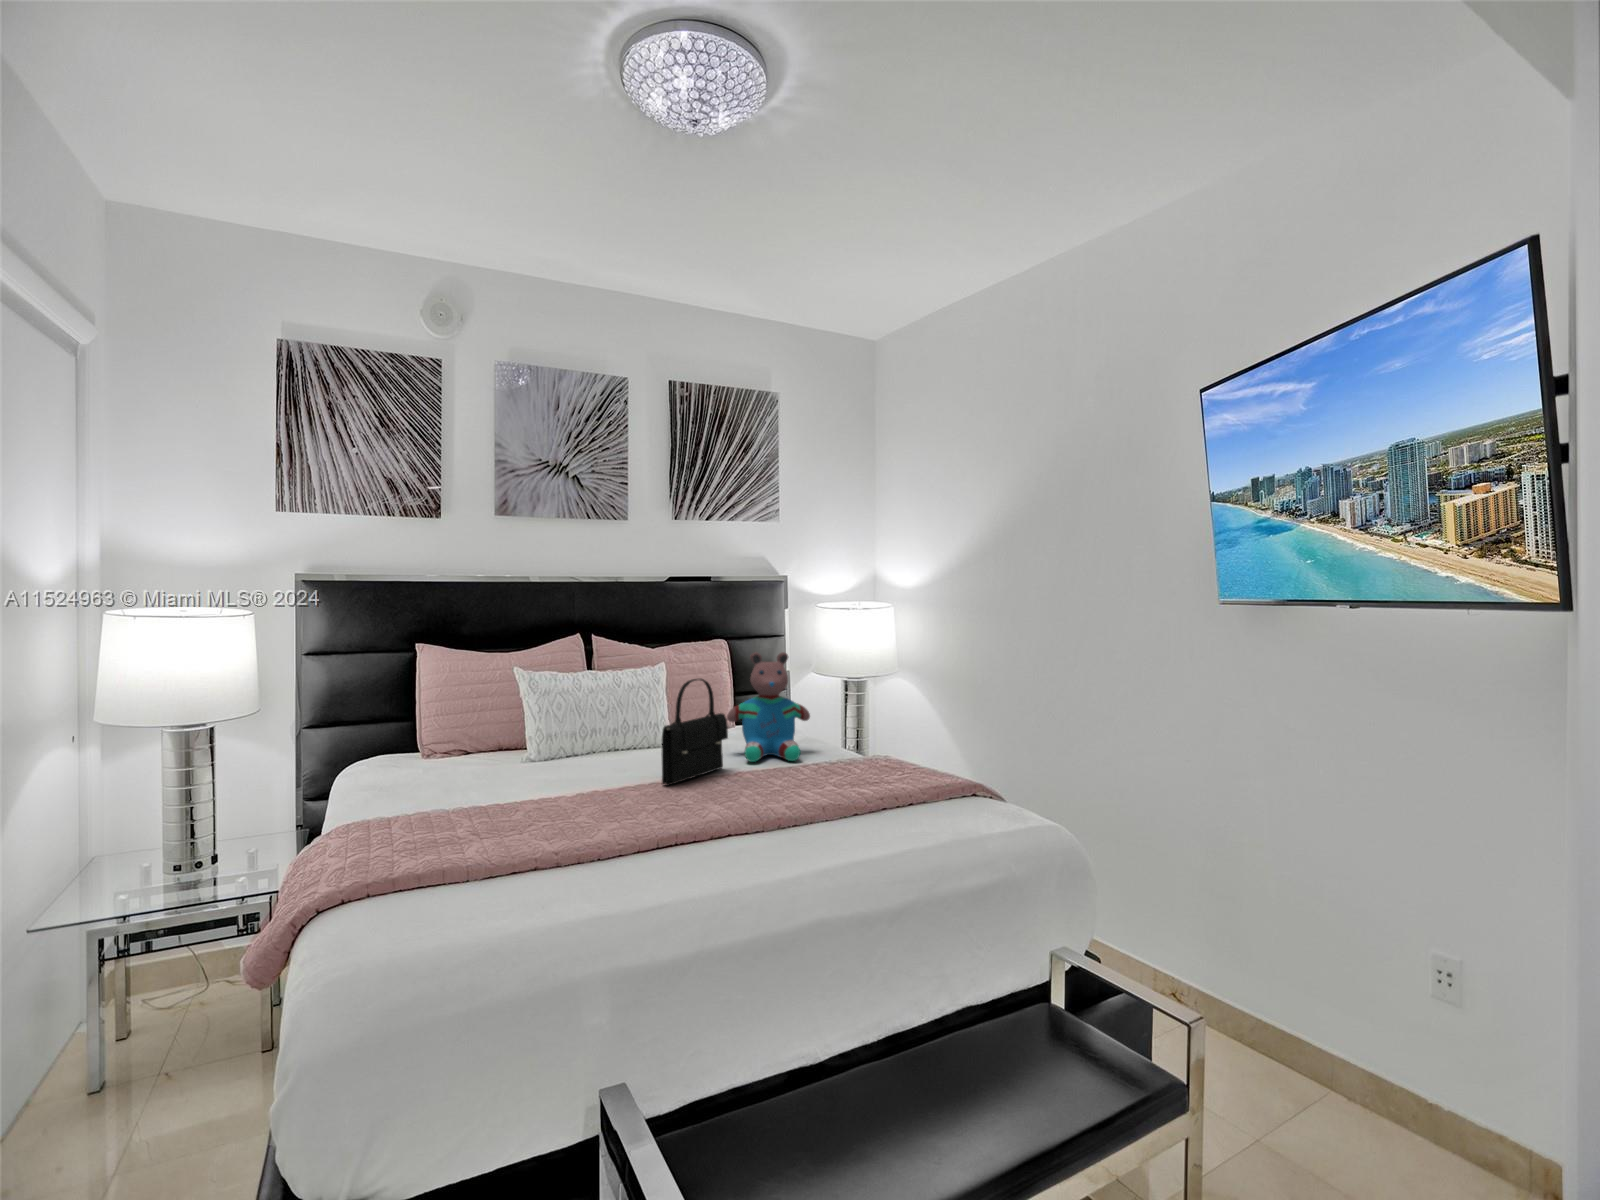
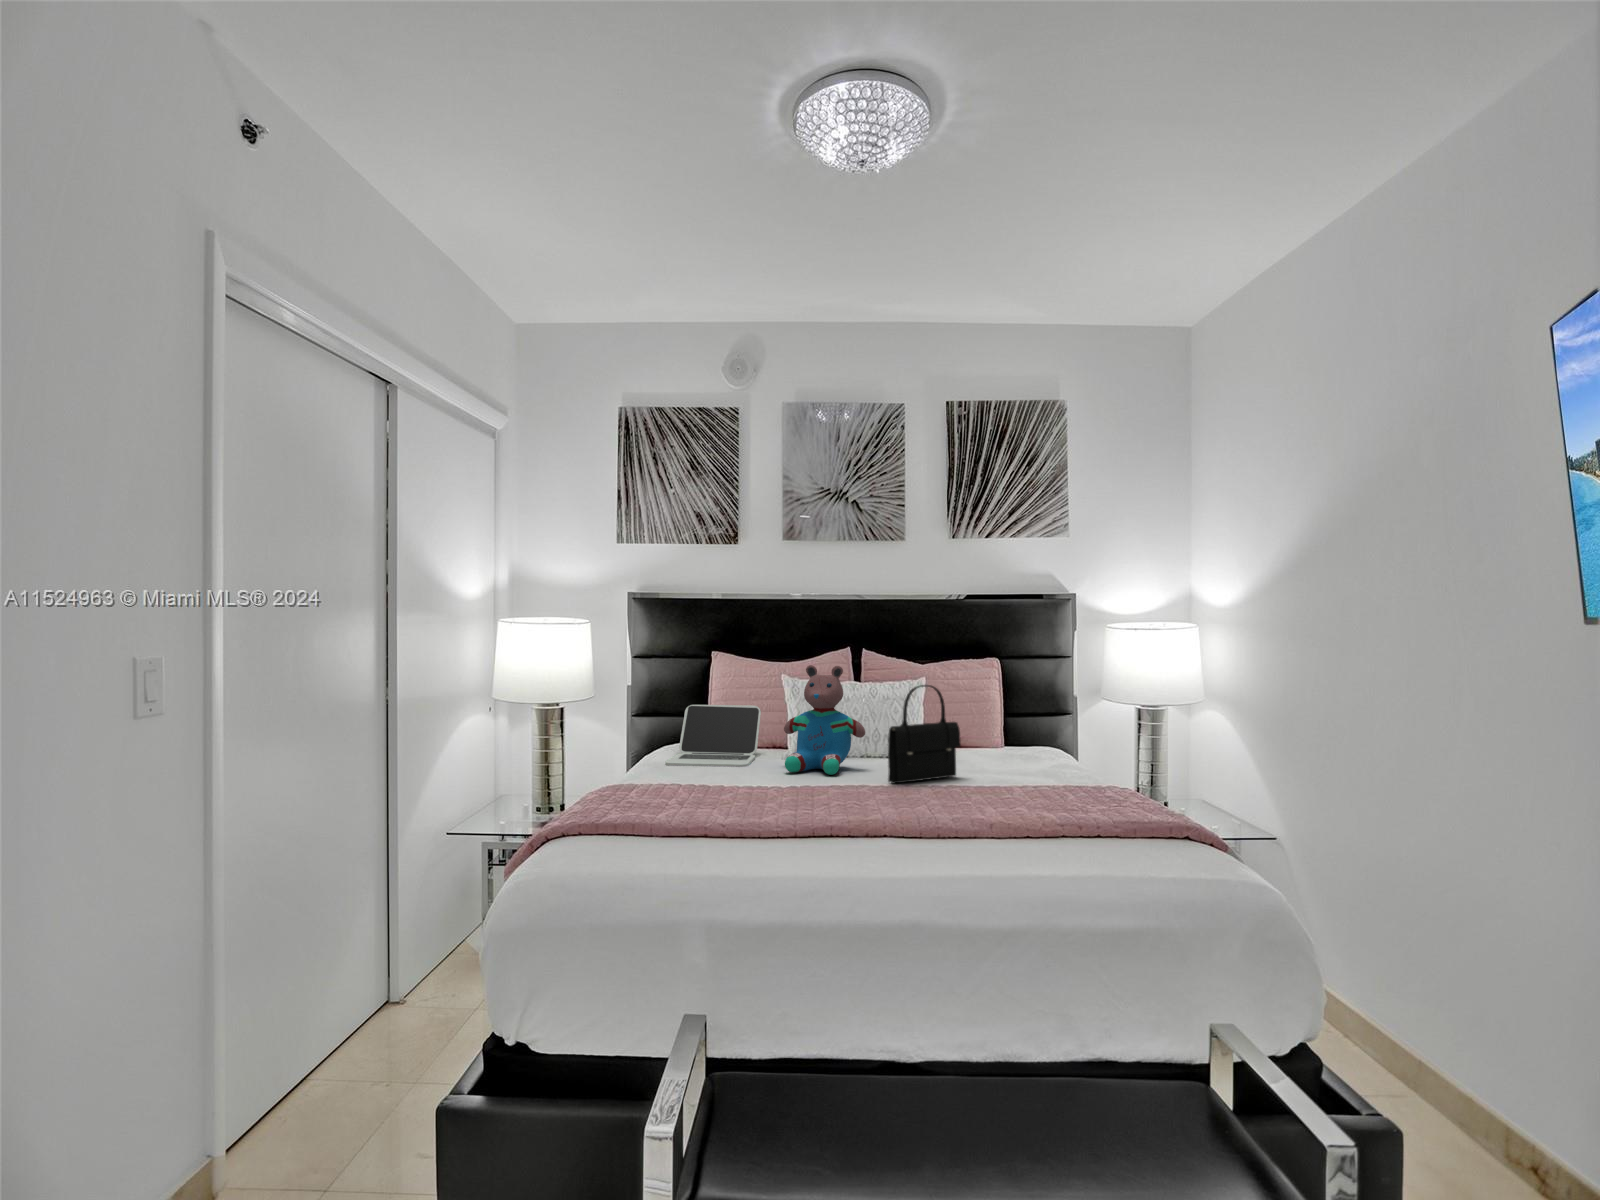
teddy bear: present [727,652,810,762] -> present [784,665,865,775]
laptop: none [376,703,488,787] -> present [665,705,761,767]

